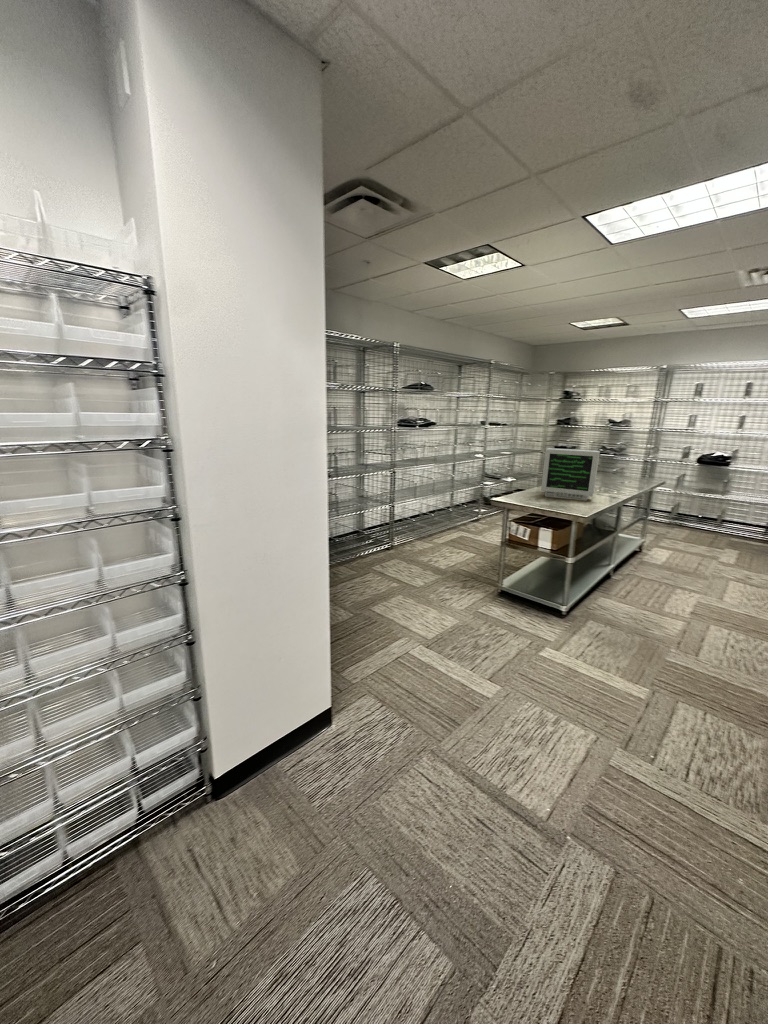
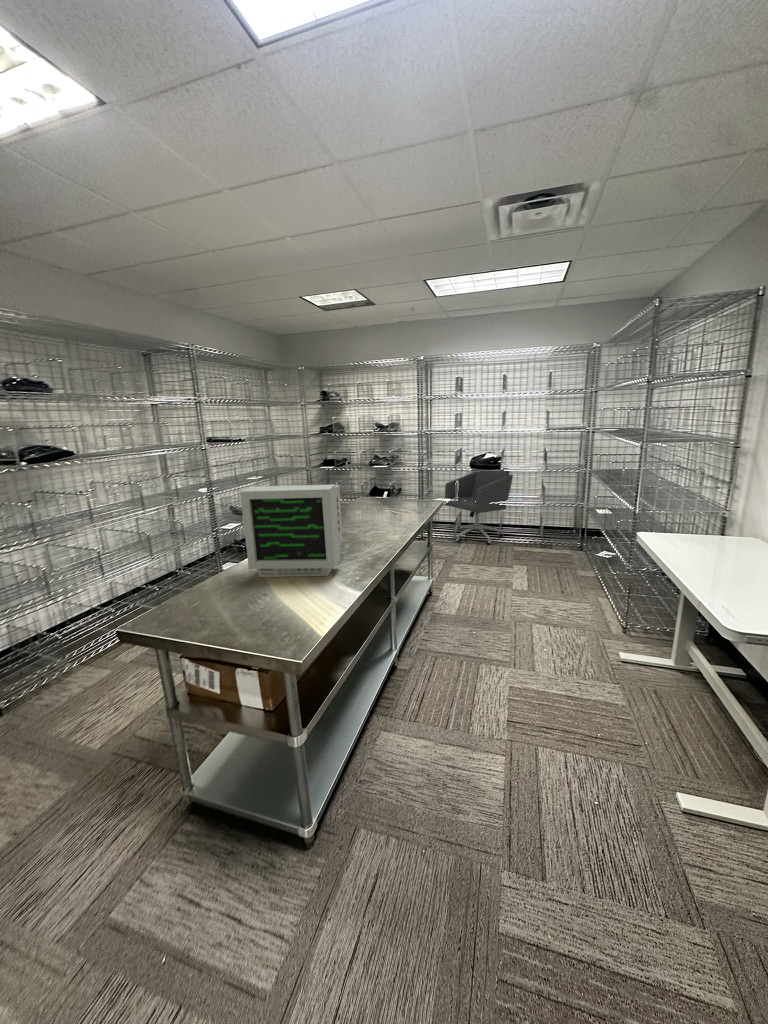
office chair: none [664,463,742,532] -> present [445,468,513,544]

